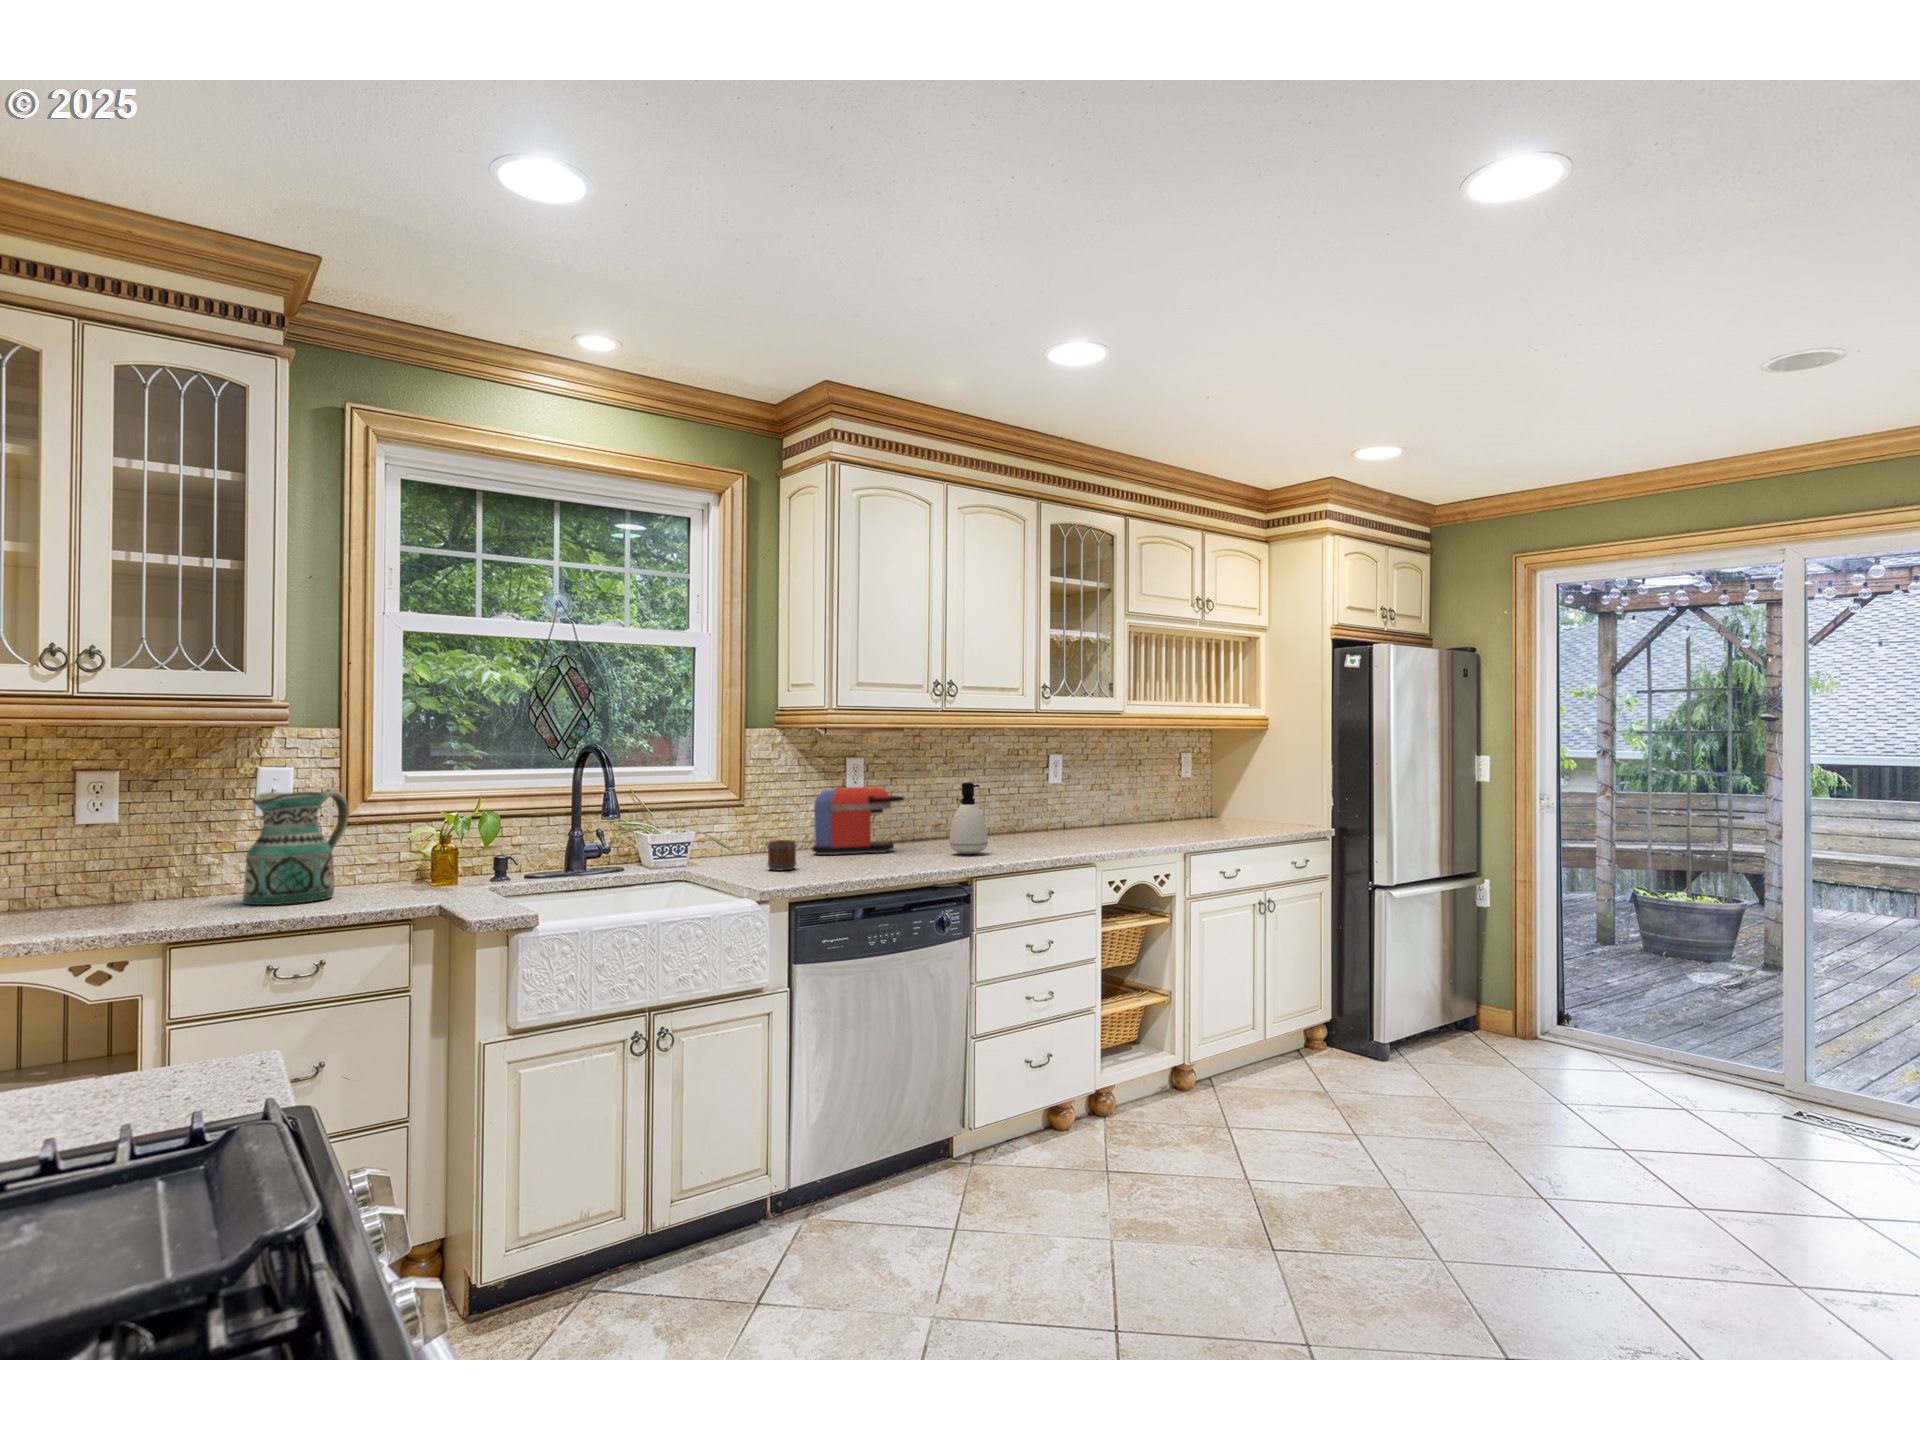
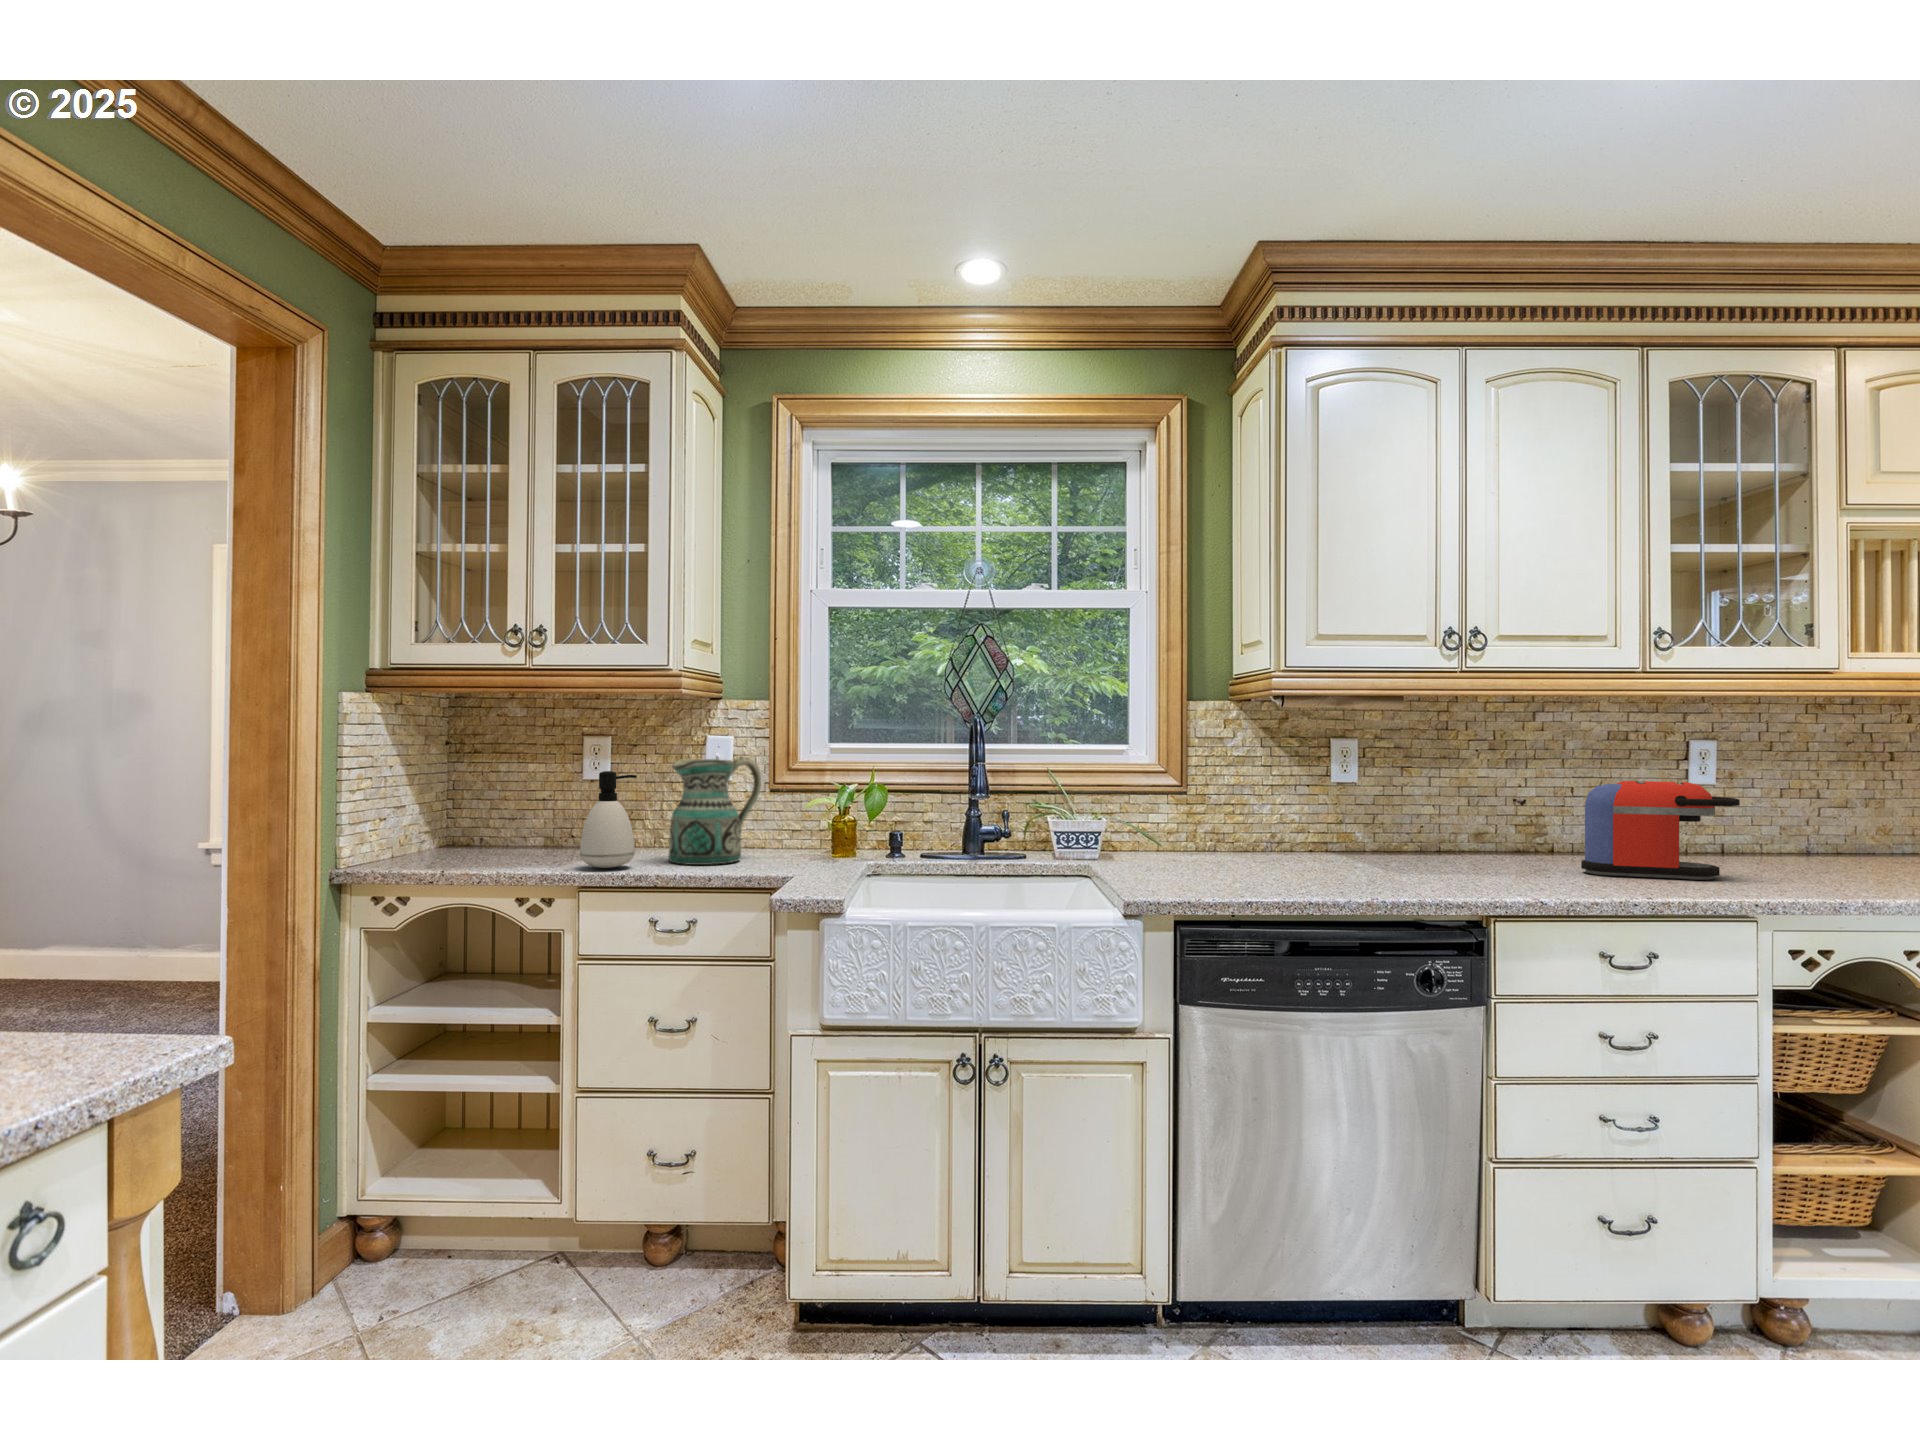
soap dispenser: present [950,782,988,854] -> present [580,771,637,868]
coffee maker: present [812,787,904,855] -> present [1581,781,1740,880]
mug: present [767,840,797,871] -> none [1165,841,1202,880]

